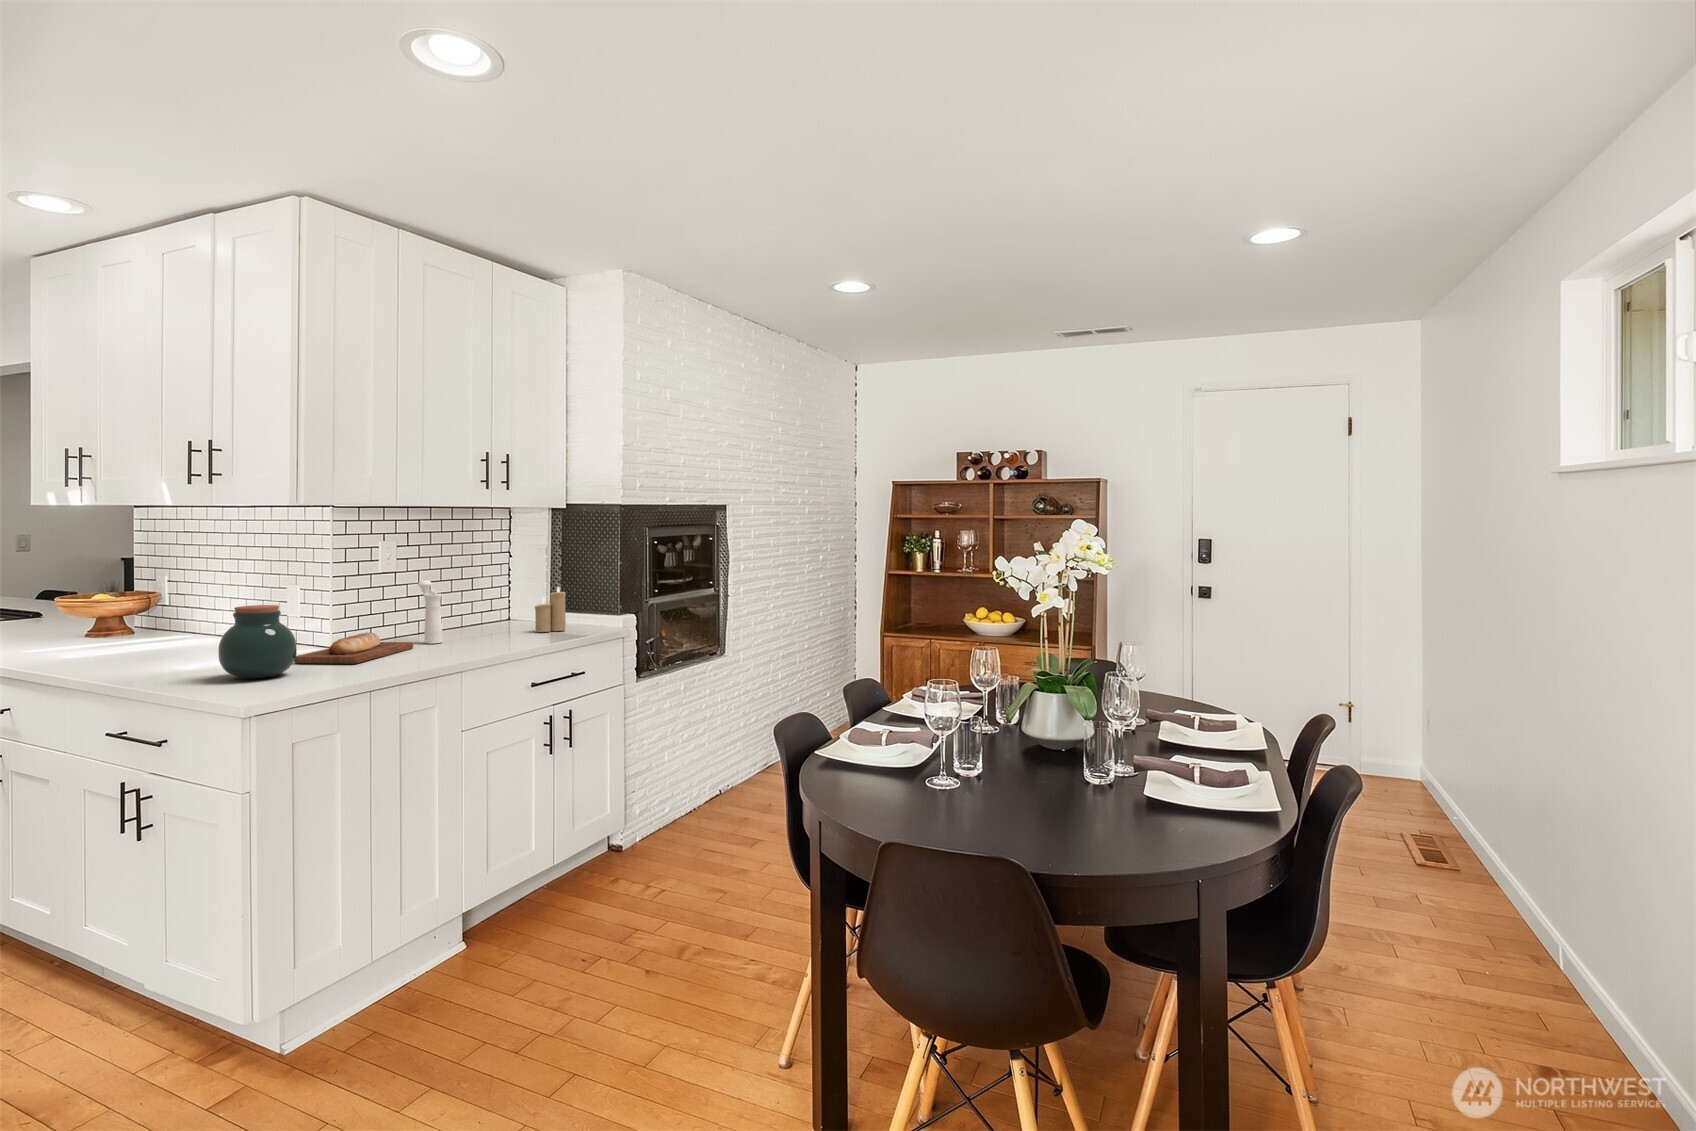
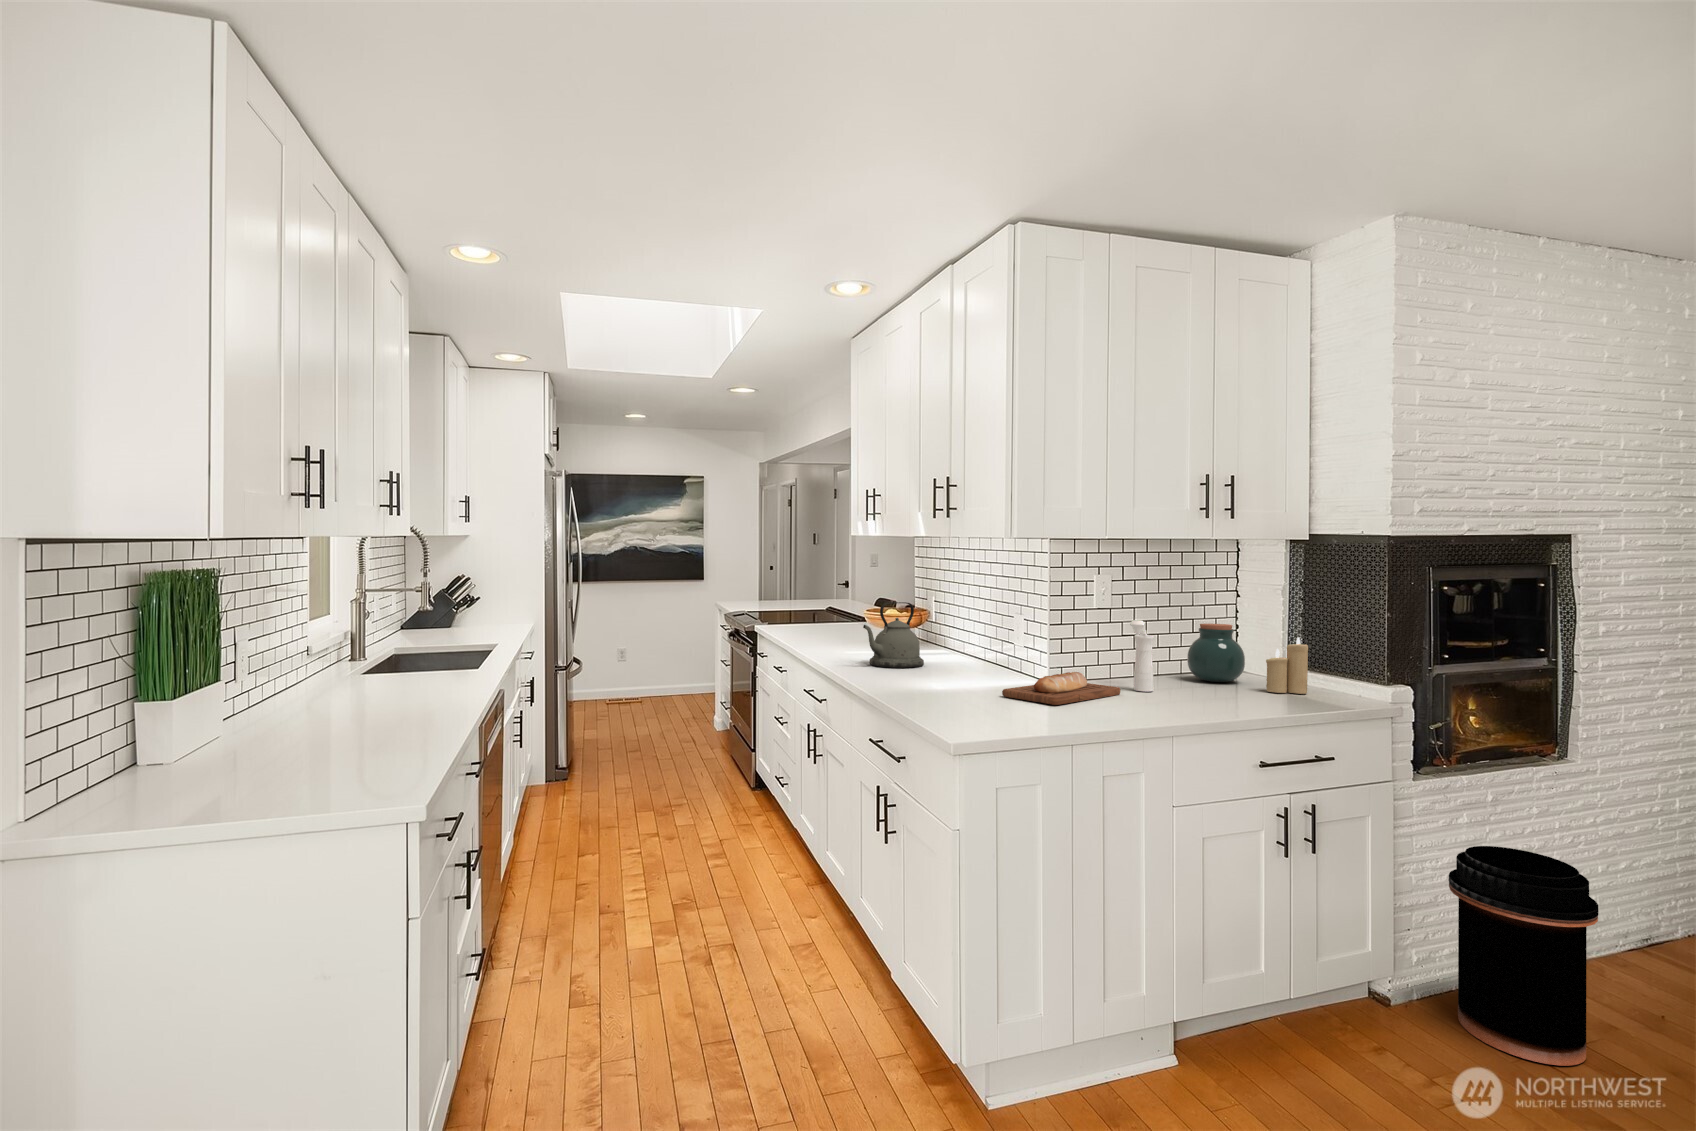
kettle: none [80,575,171,653] -> present [863,602,924,668]
jar: present [218,605,297,679] -> present [1187,624,1245,682]
trash can: none [658,720,734,852] -> present [1449,846,1599,1066]

